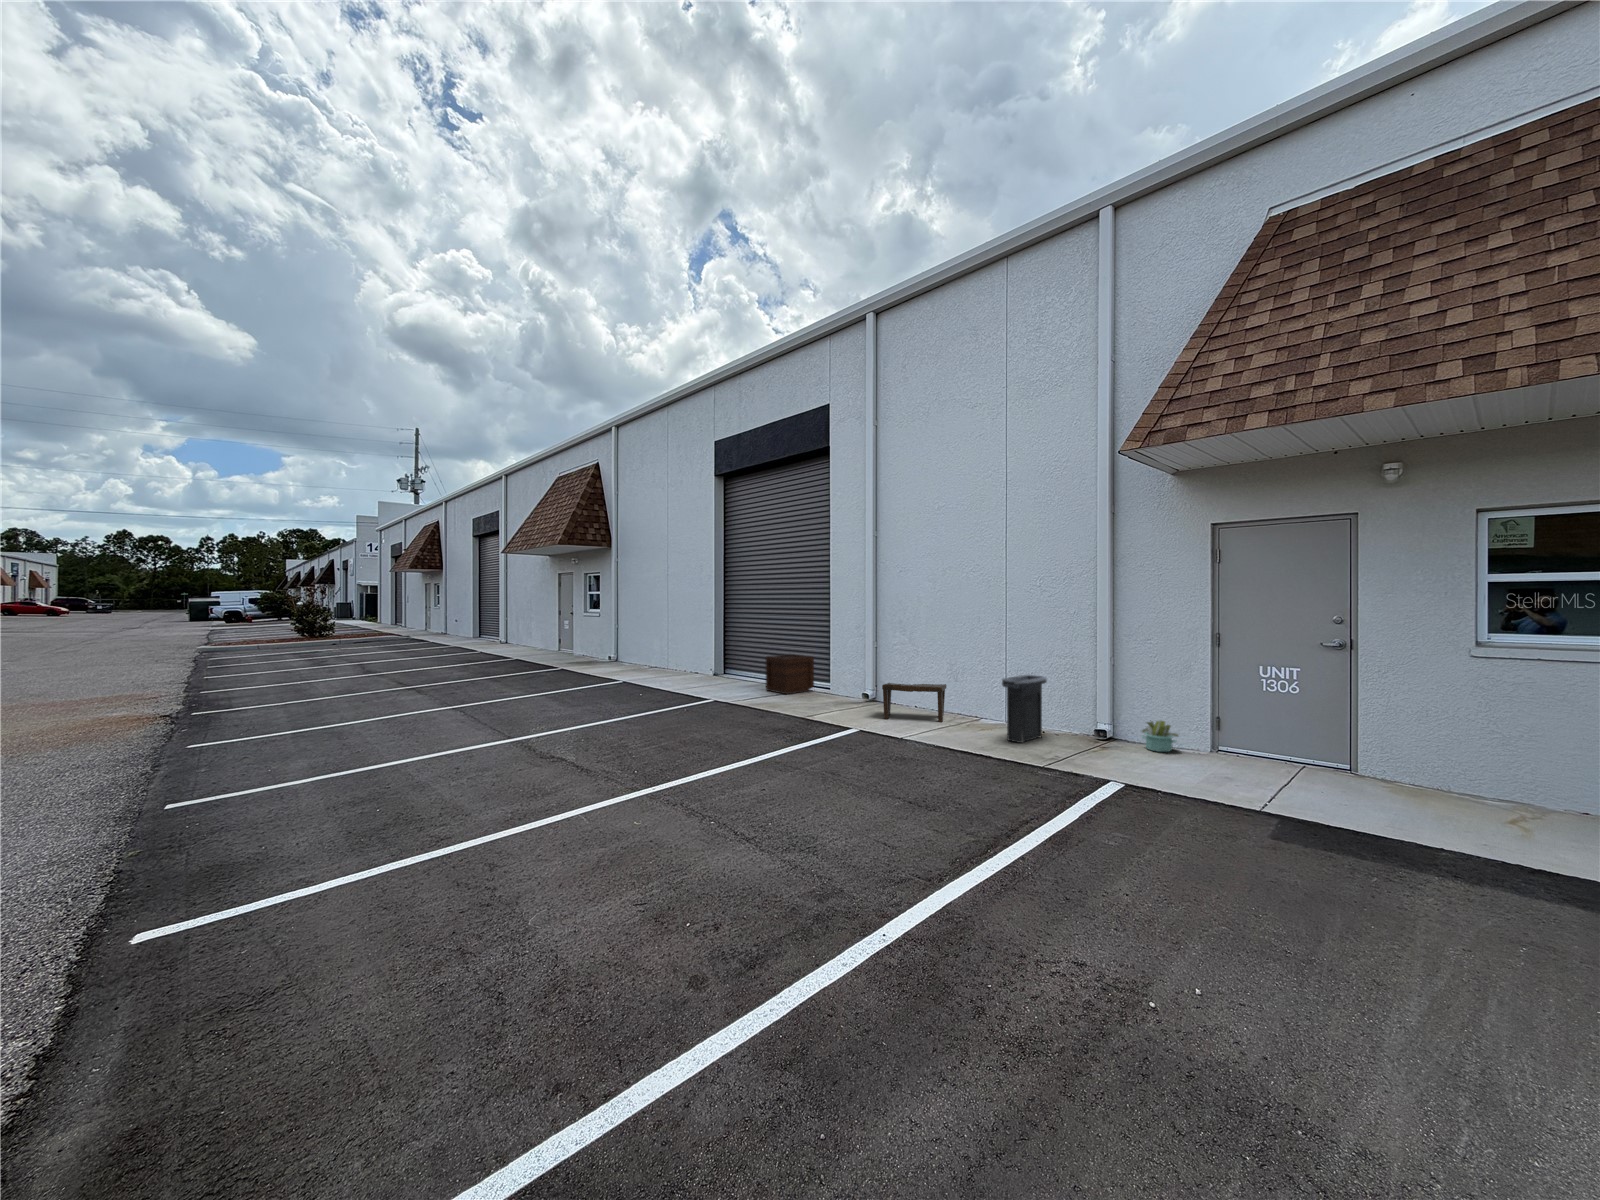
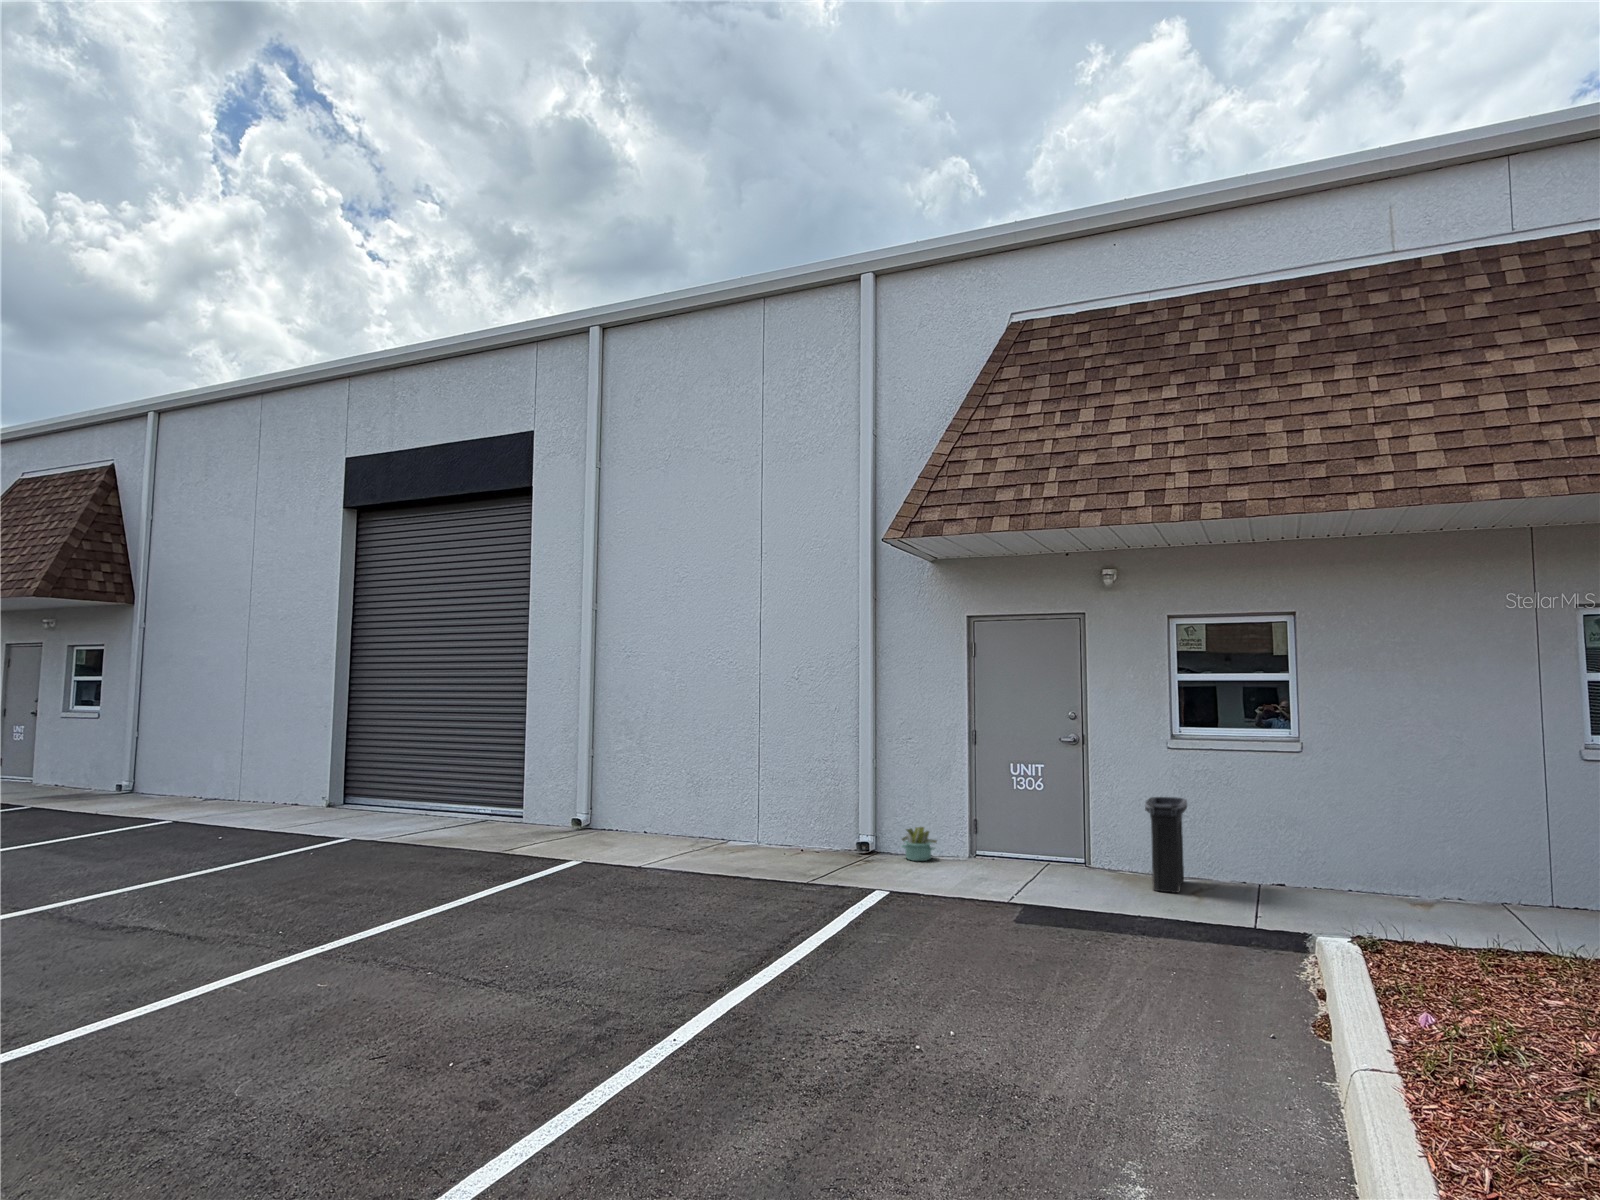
wooden crate: present [766,654,814,694] -> none [421,769,495,826]
trash can: present [1002,675,1047,743] -> present [1145,797,1187,893]
bench: present [882,683,946,722] -> none [603,800,683,848]

